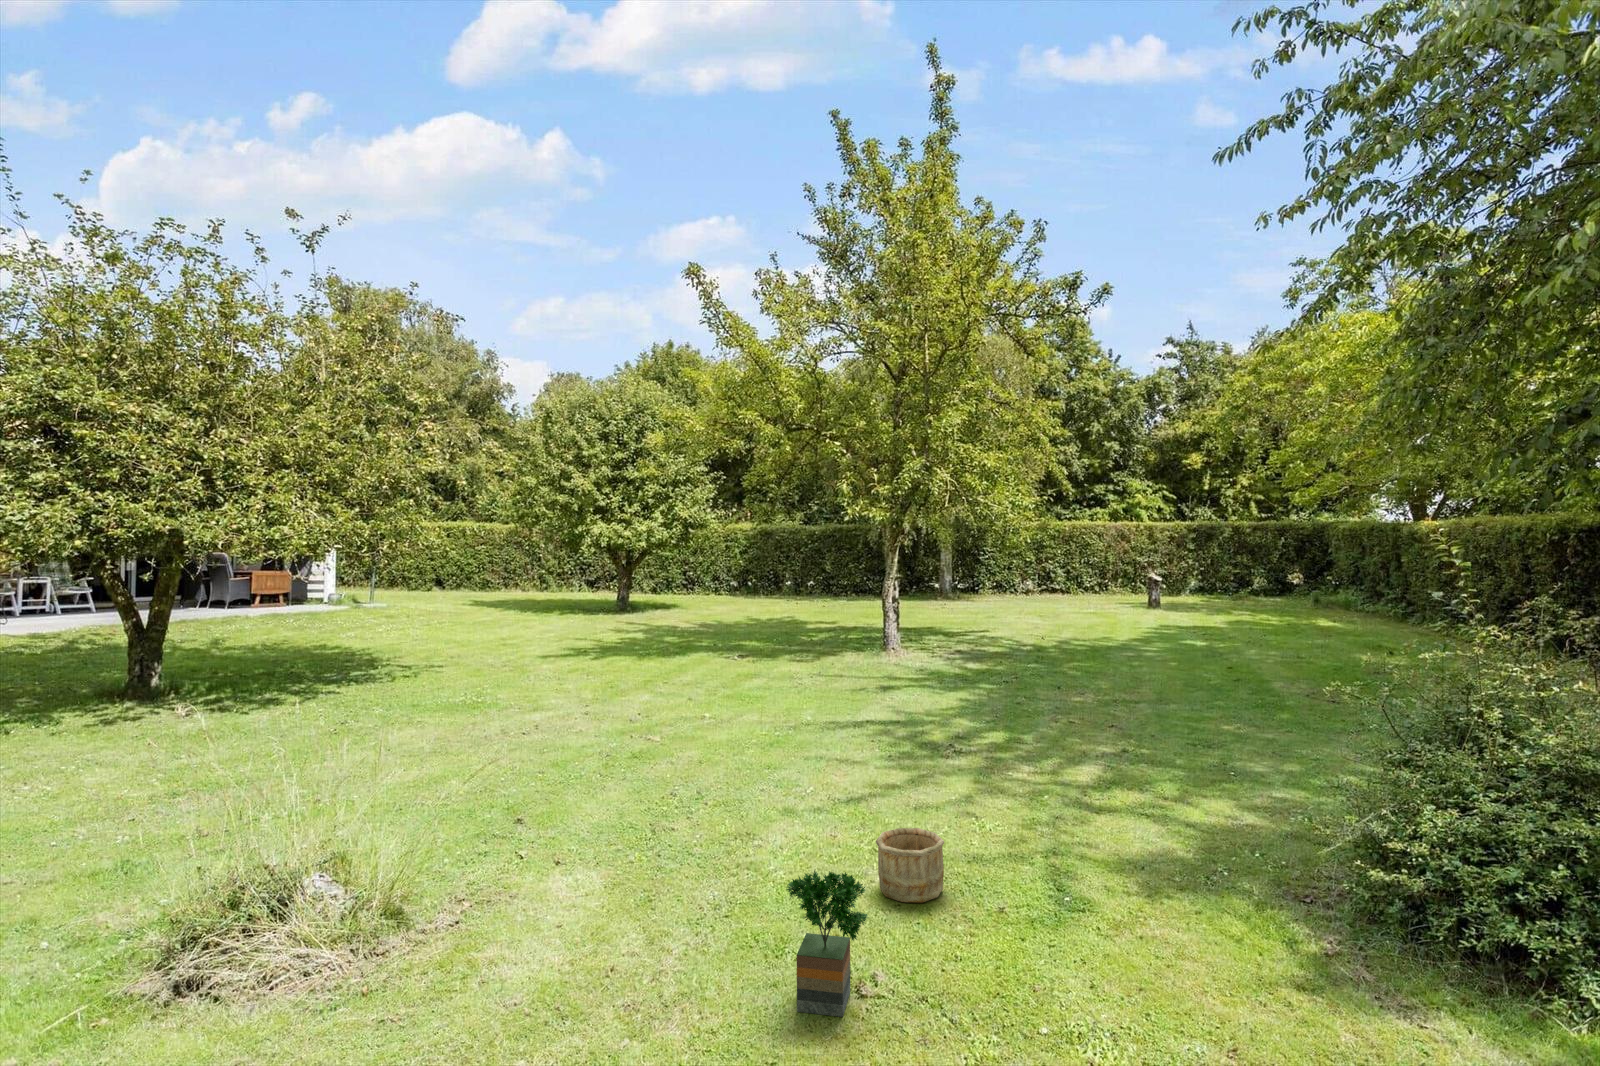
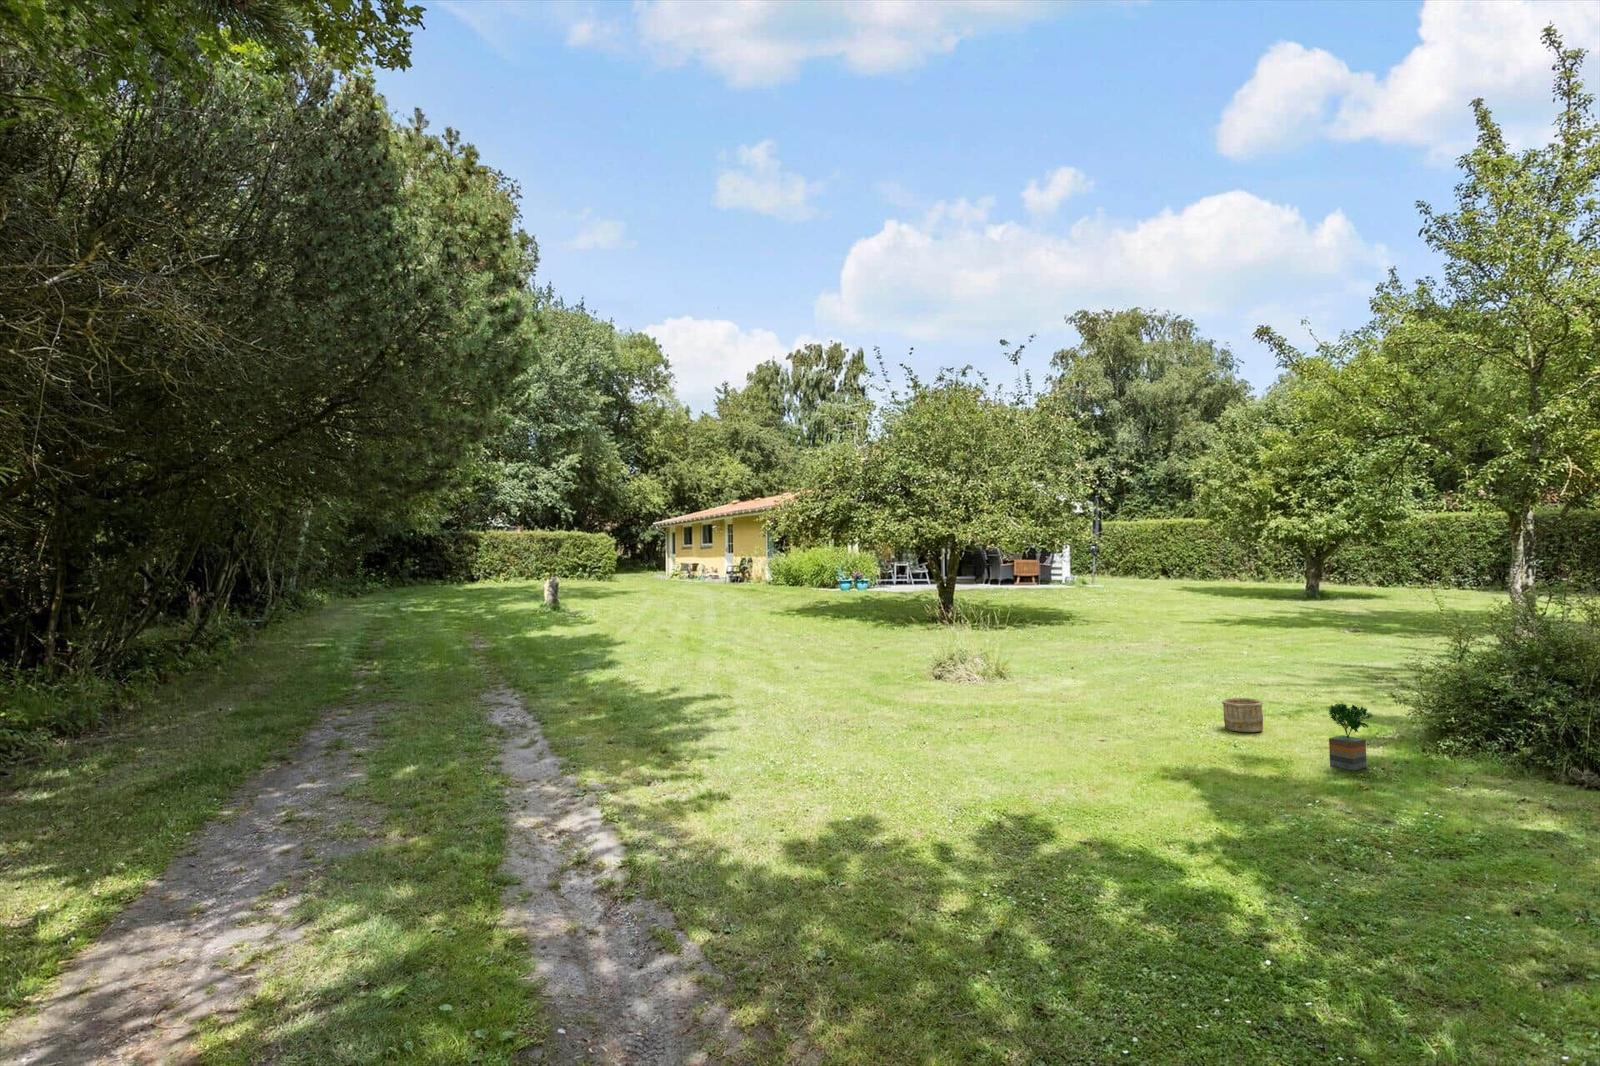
potted tree: present [787,871,869,1017] -> present [1329,703,1373,771]

